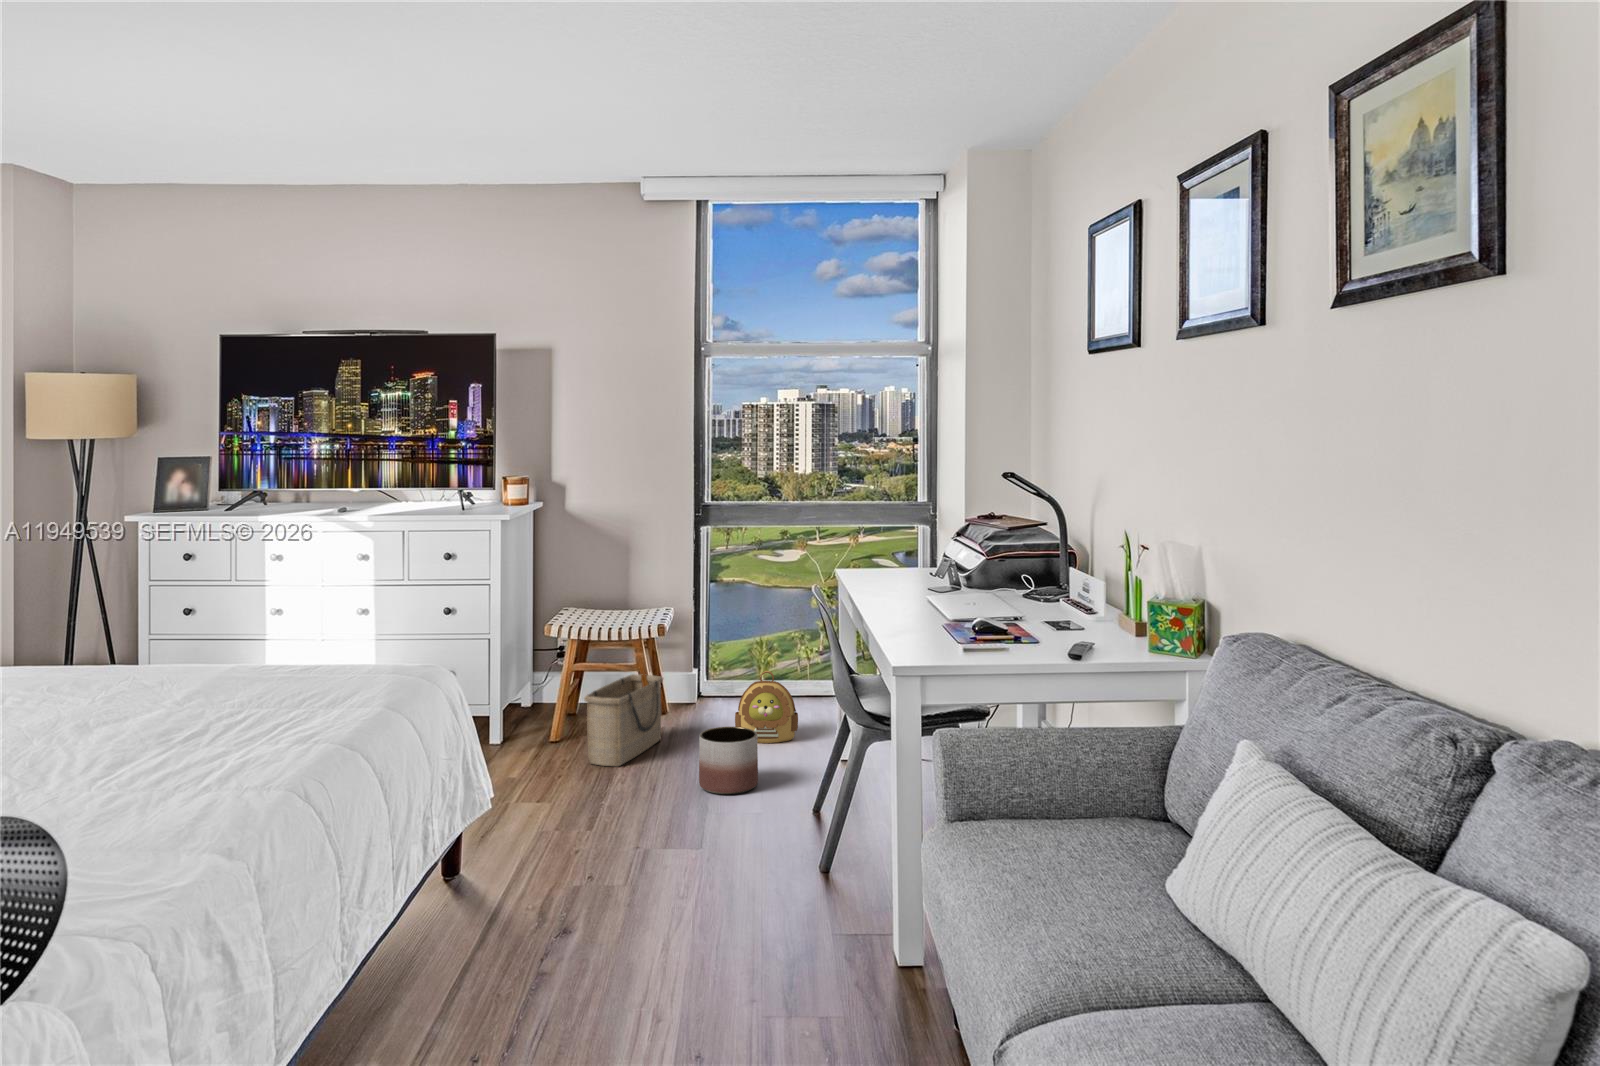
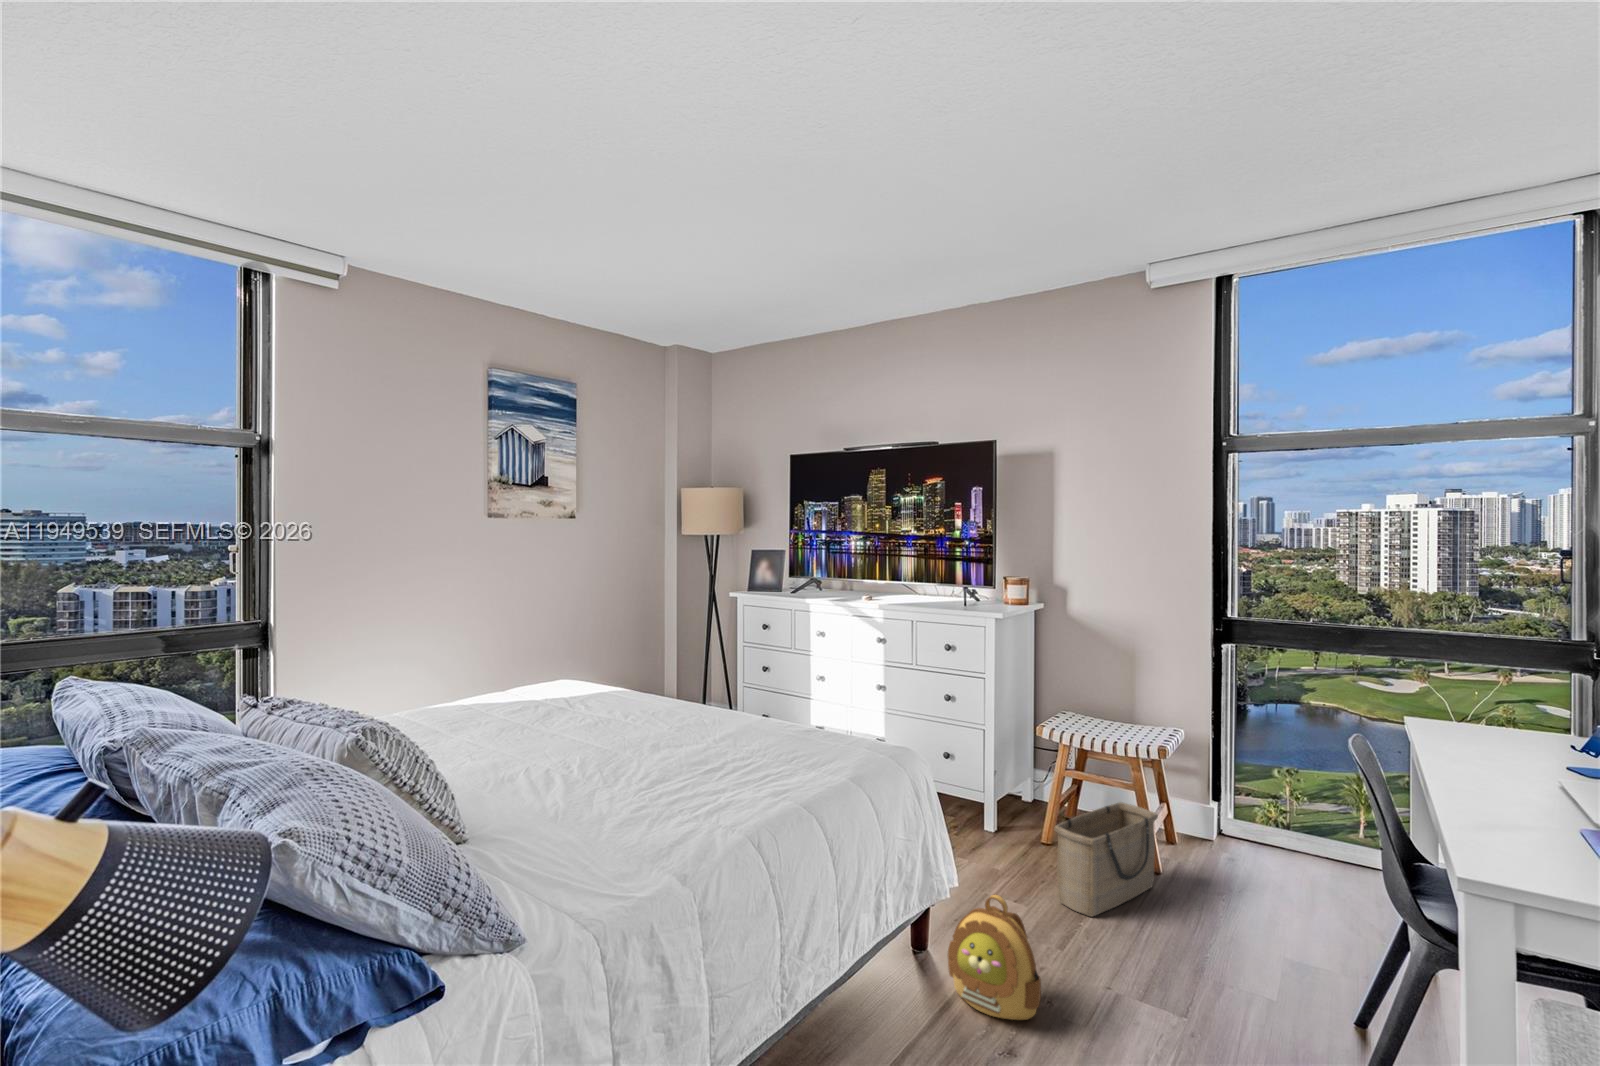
backpack: present [735,671,798,743] -> present [948,895,1041,1020]
planter: present [699,727,758,794] -> none [1185,913,1272,1021]

